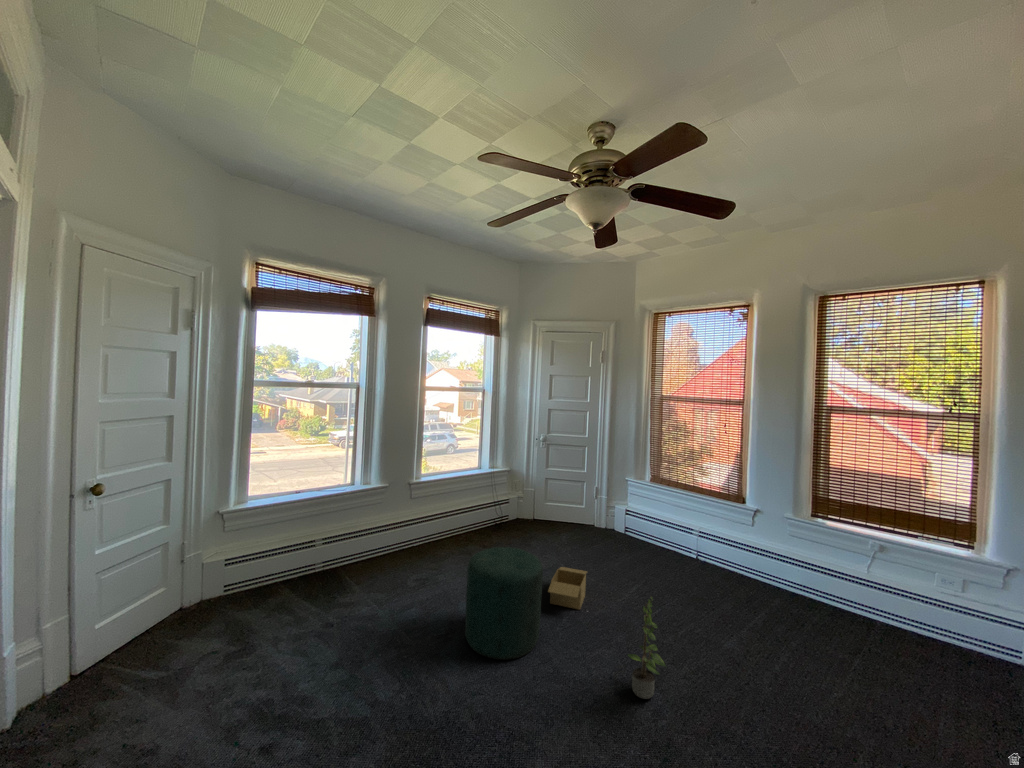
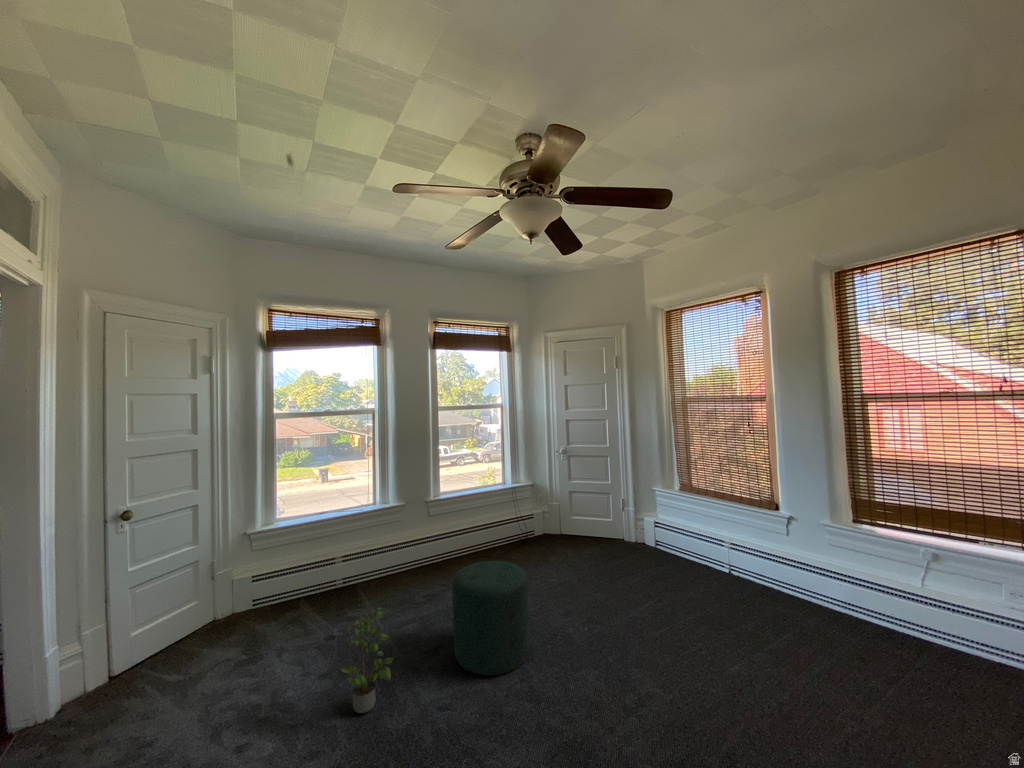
cardboard box: present [548,567,587,610] -> none [546,581,595,626]
potted plant: present [628,597,666,699] -> present [340,608,394,713]

